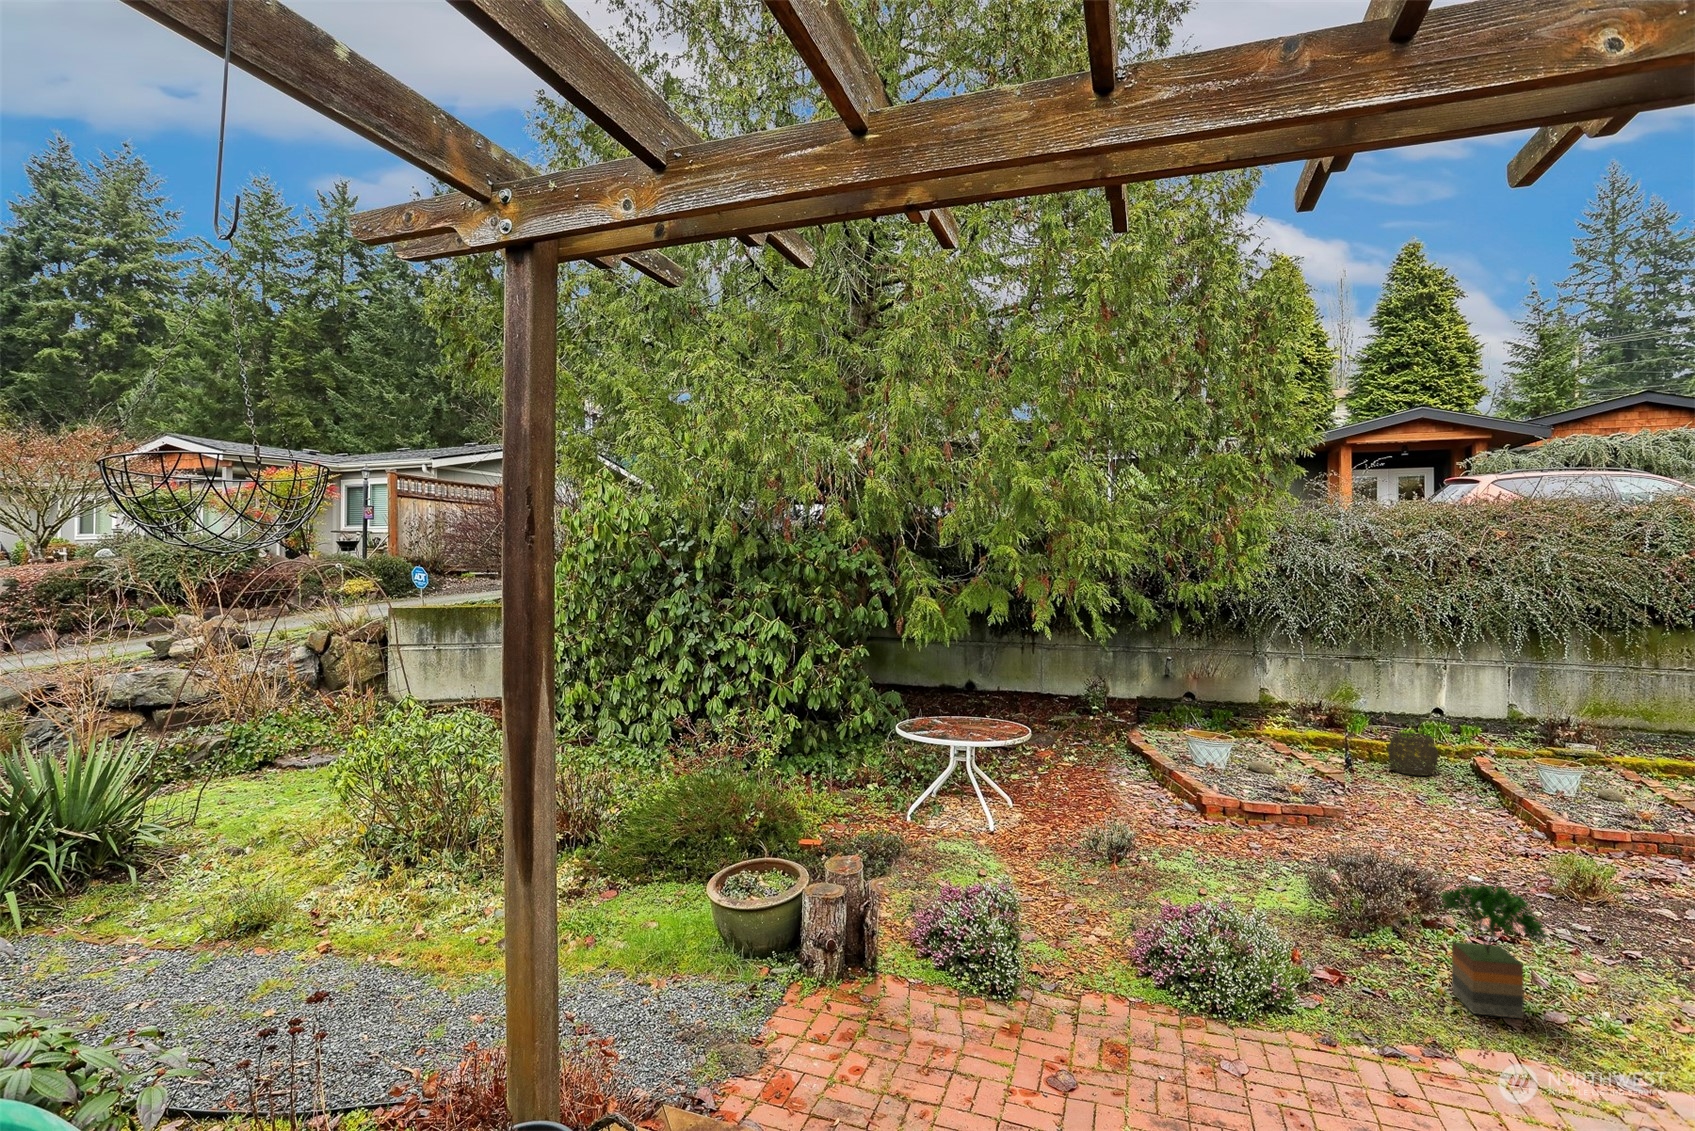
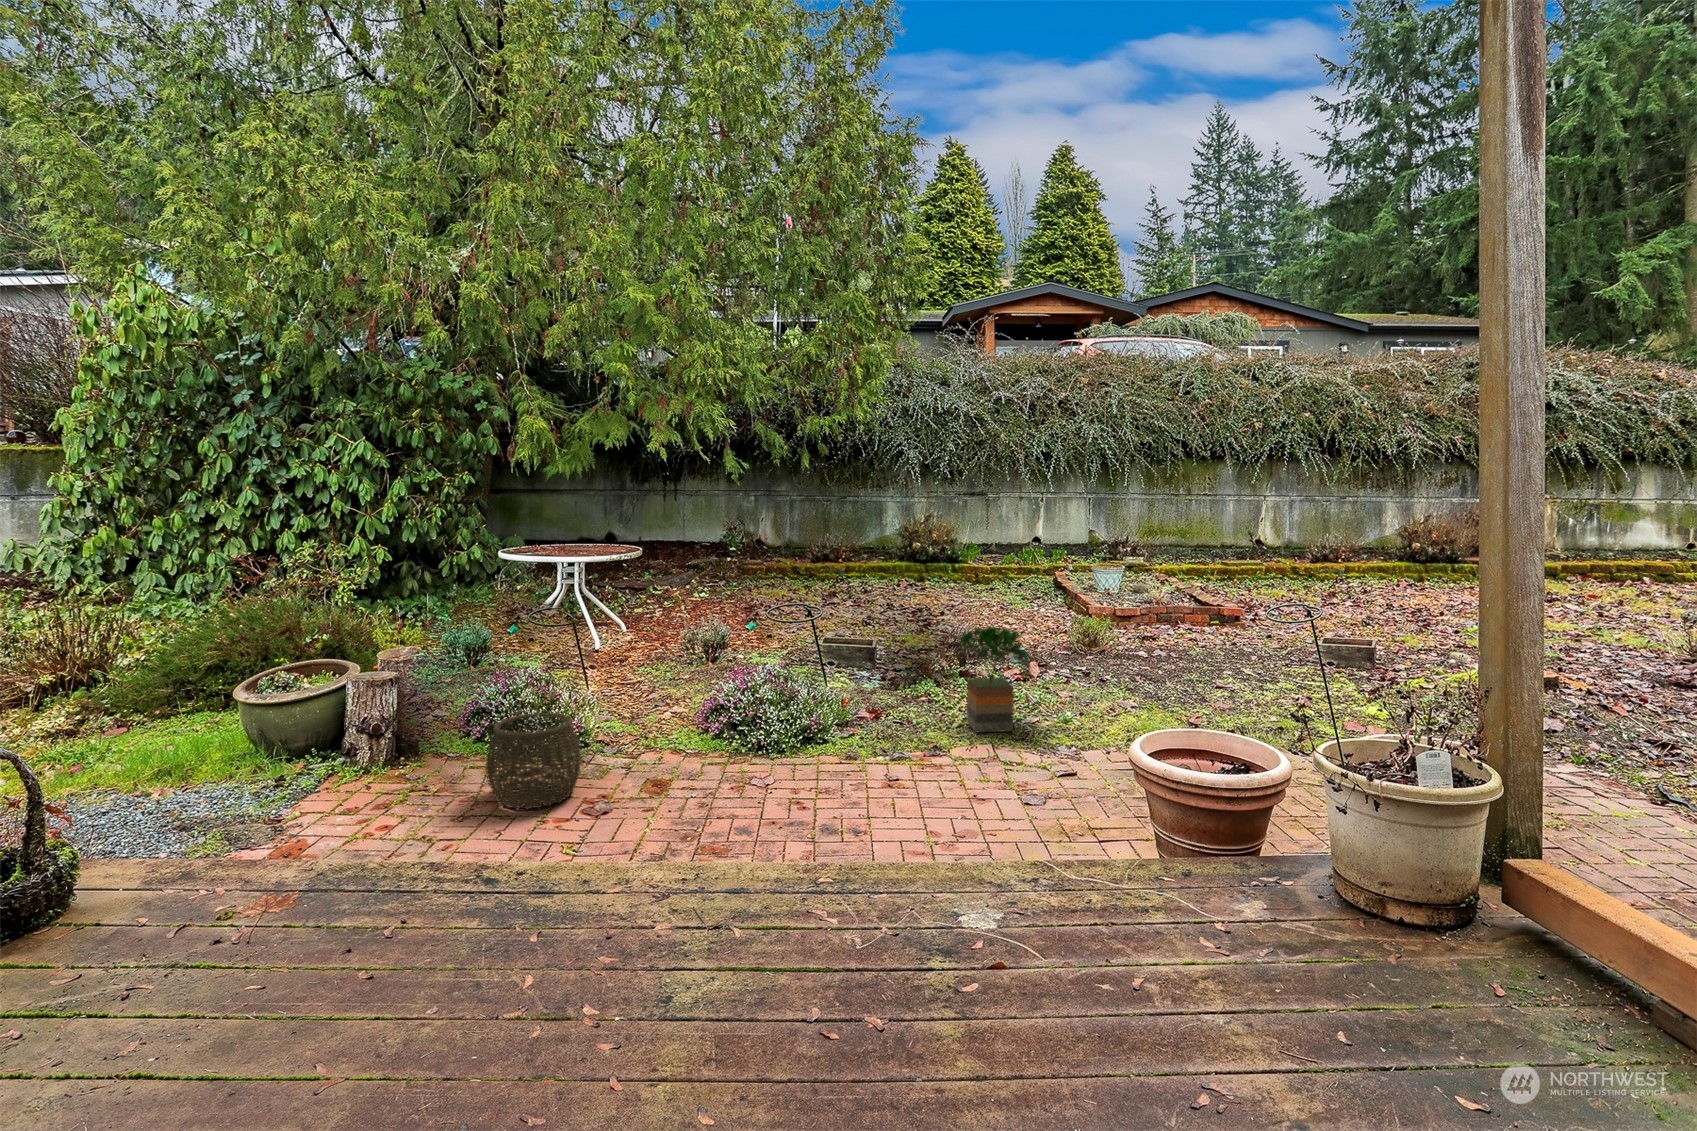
woven basket: present [1388,733,1438,776] -> present [486,713,582,809]

